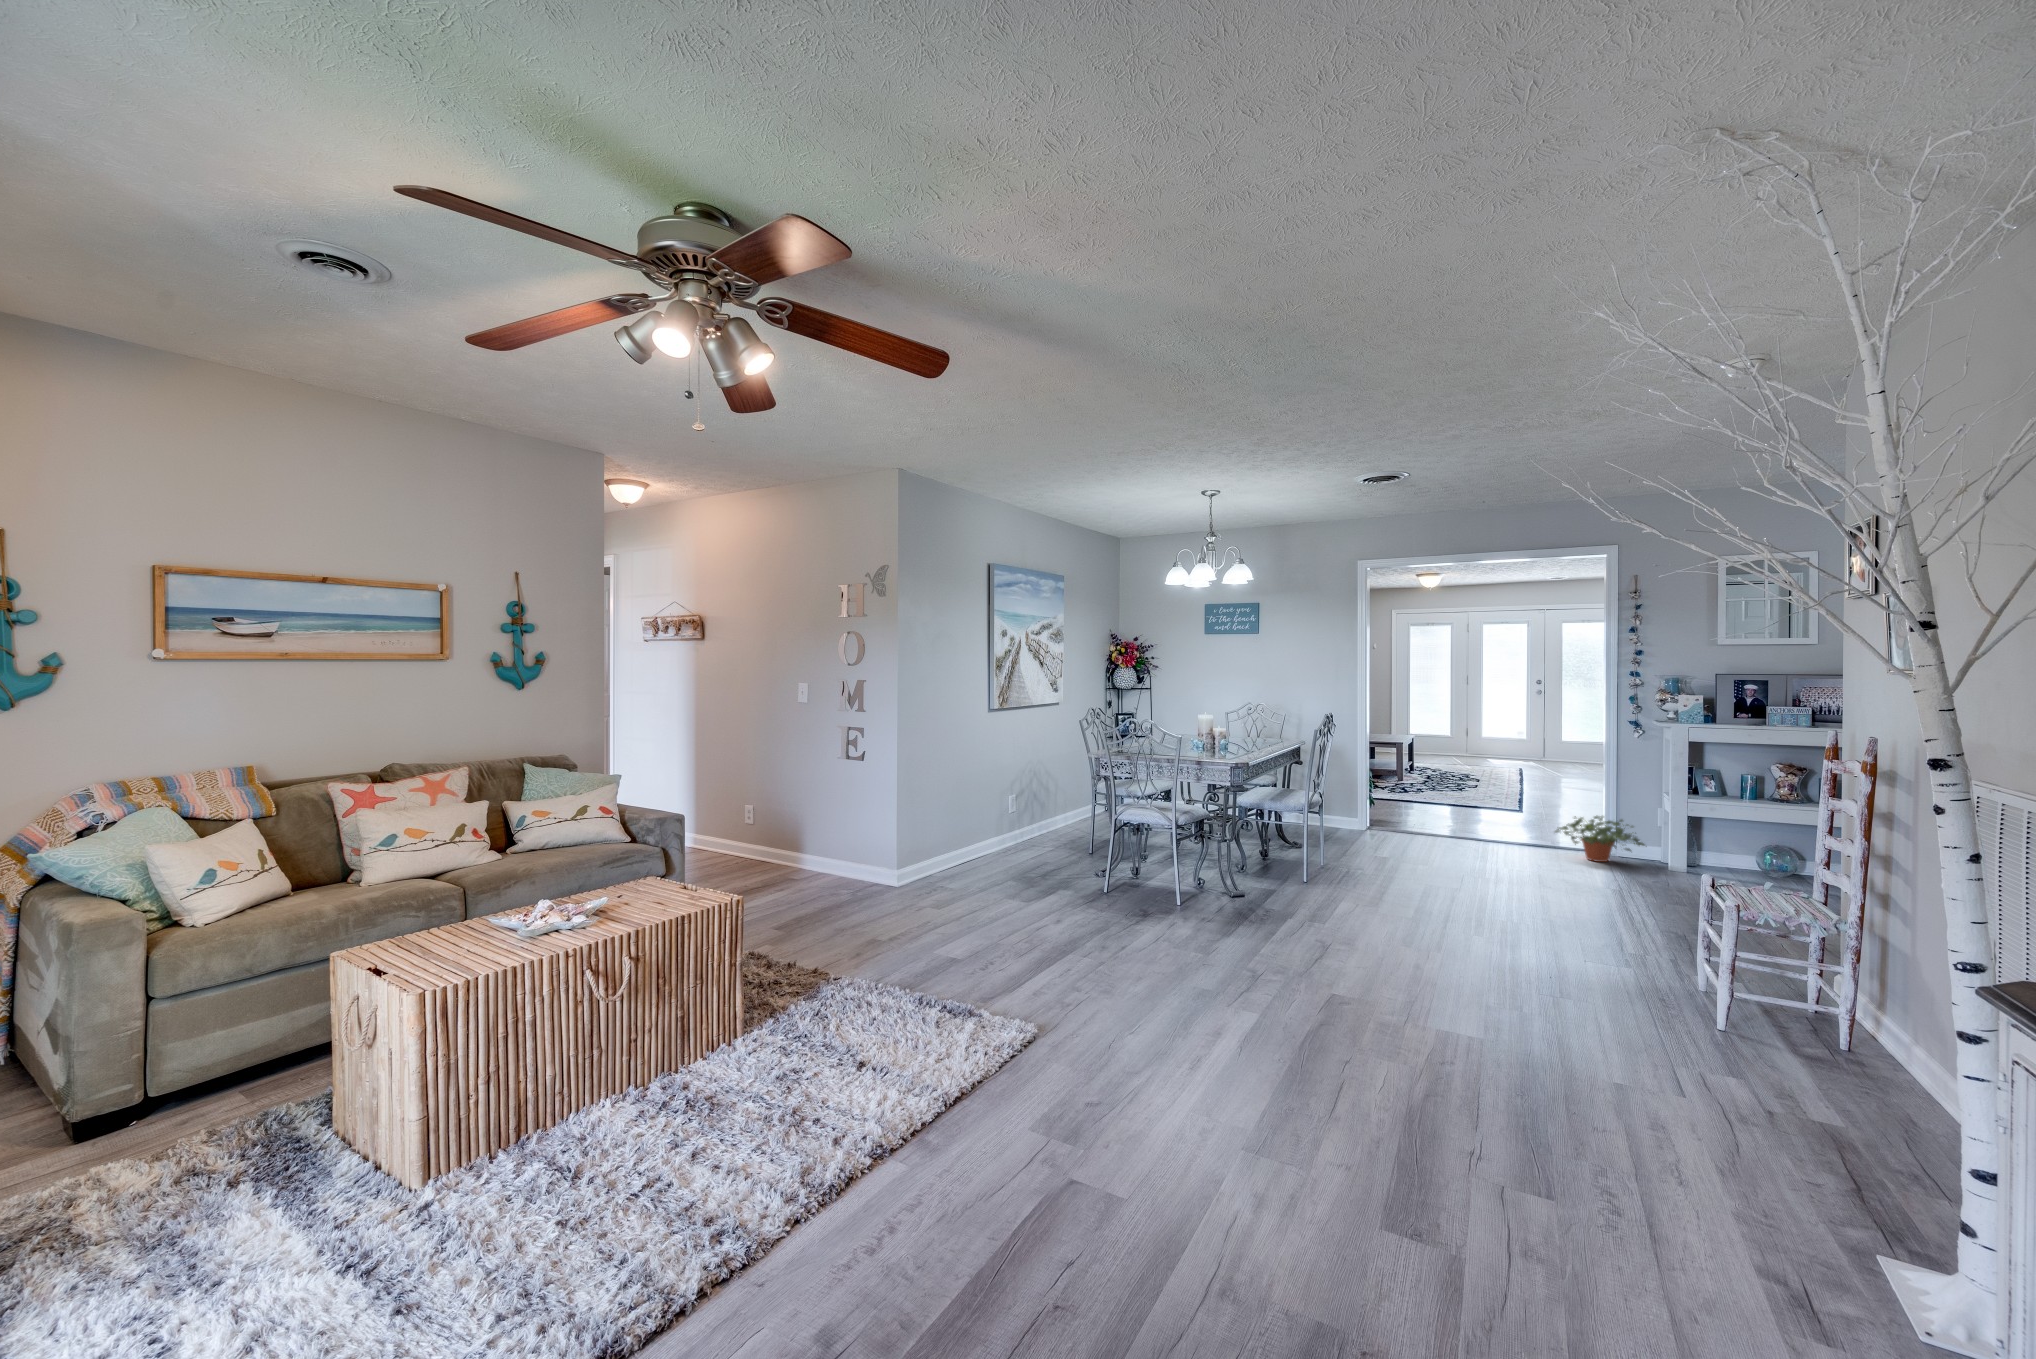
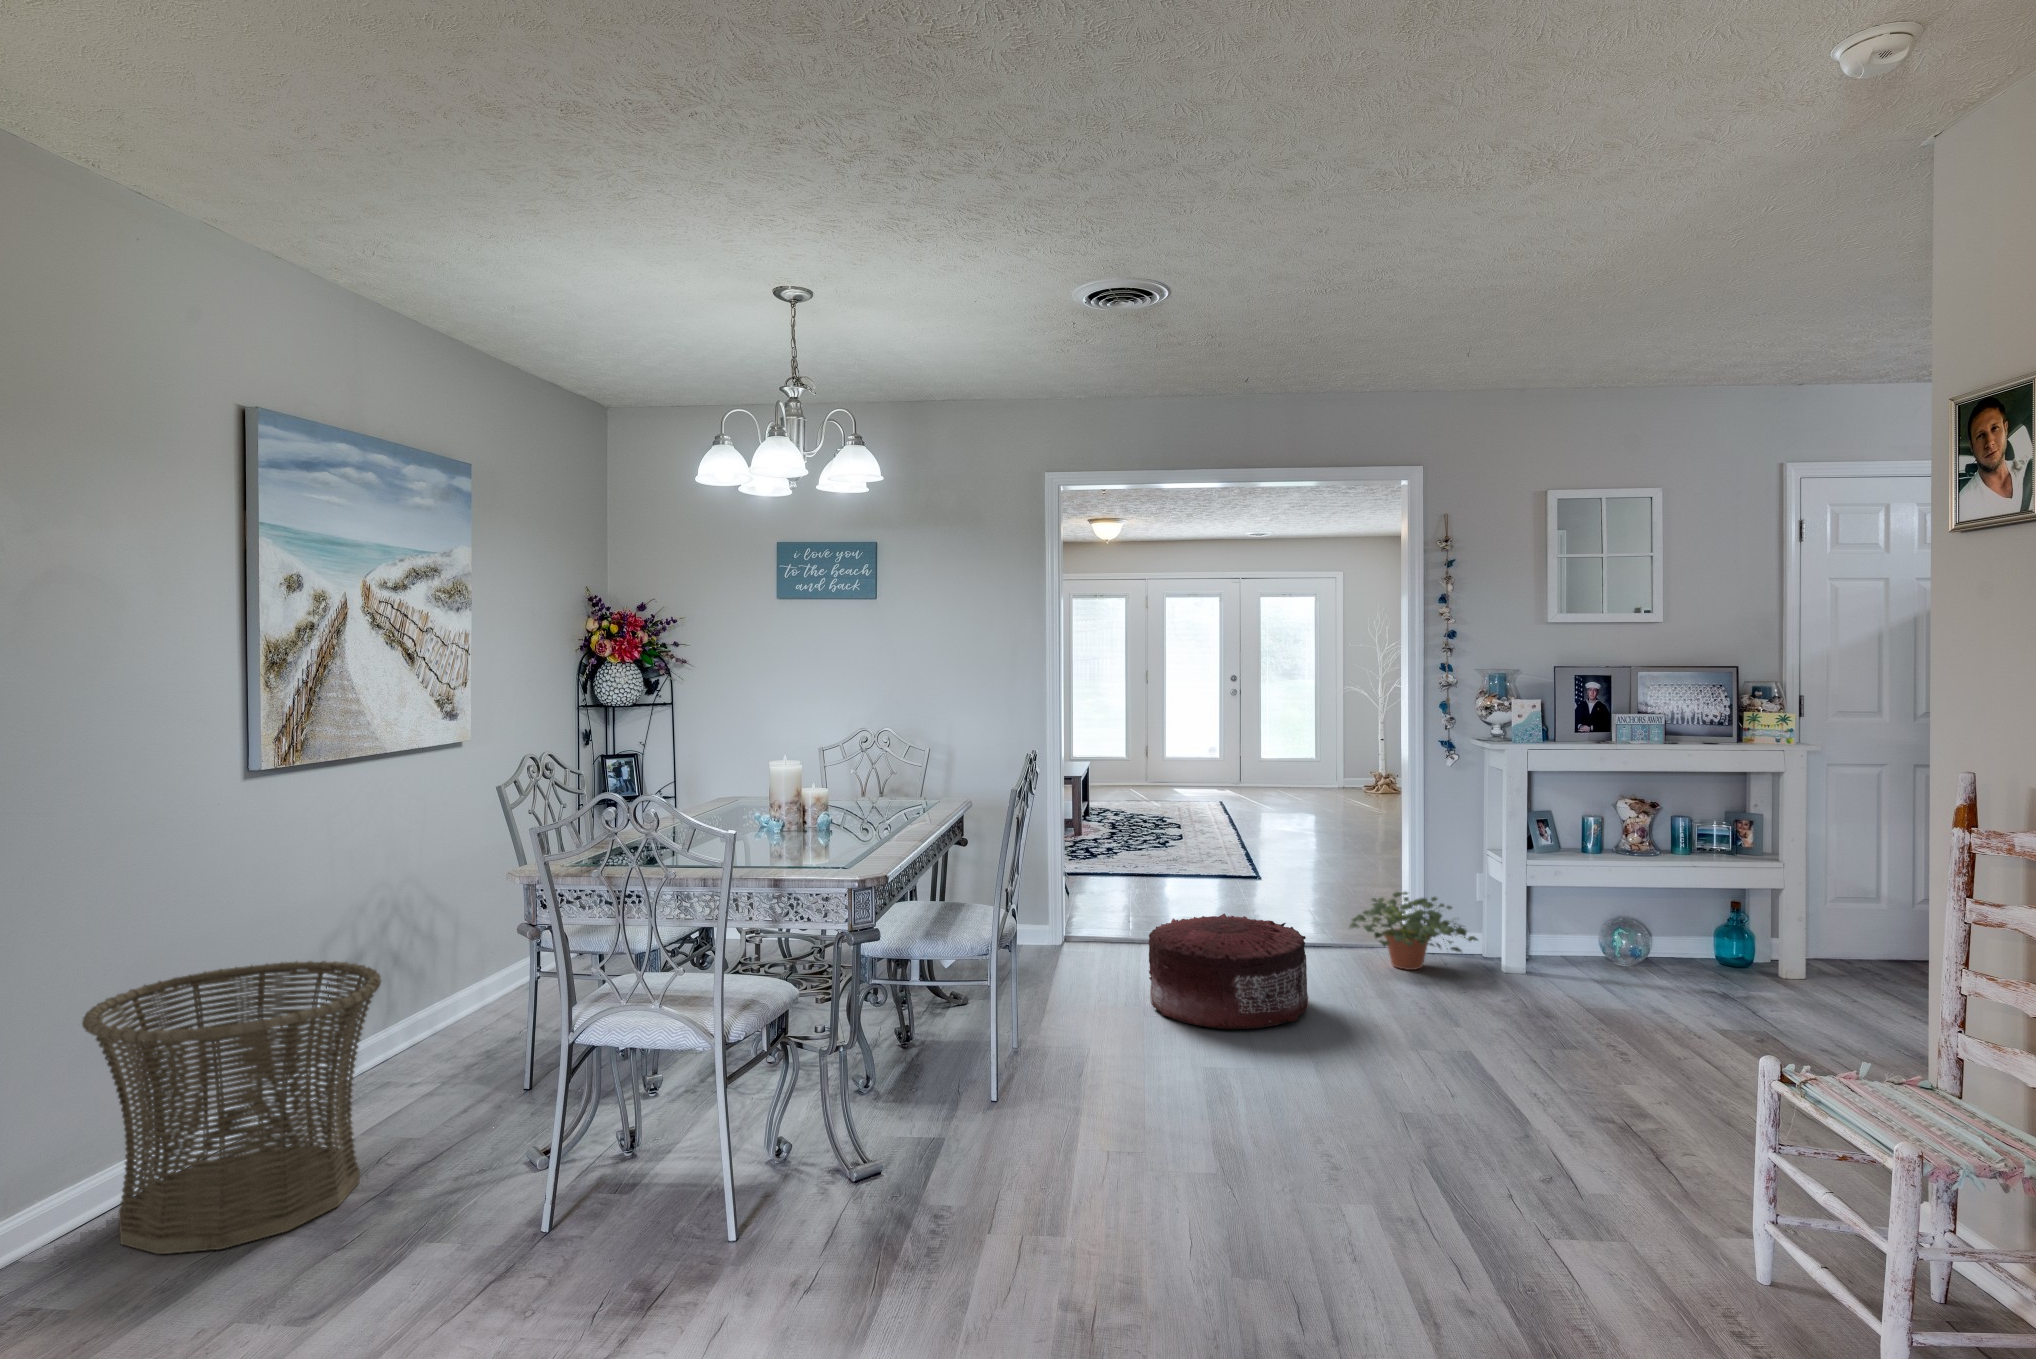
basket: none [949,785,1043,882] -> present [82,961,381,1254]
pouf: none [1410,814,1510,873] -> present [1149,914,1309,1029]

